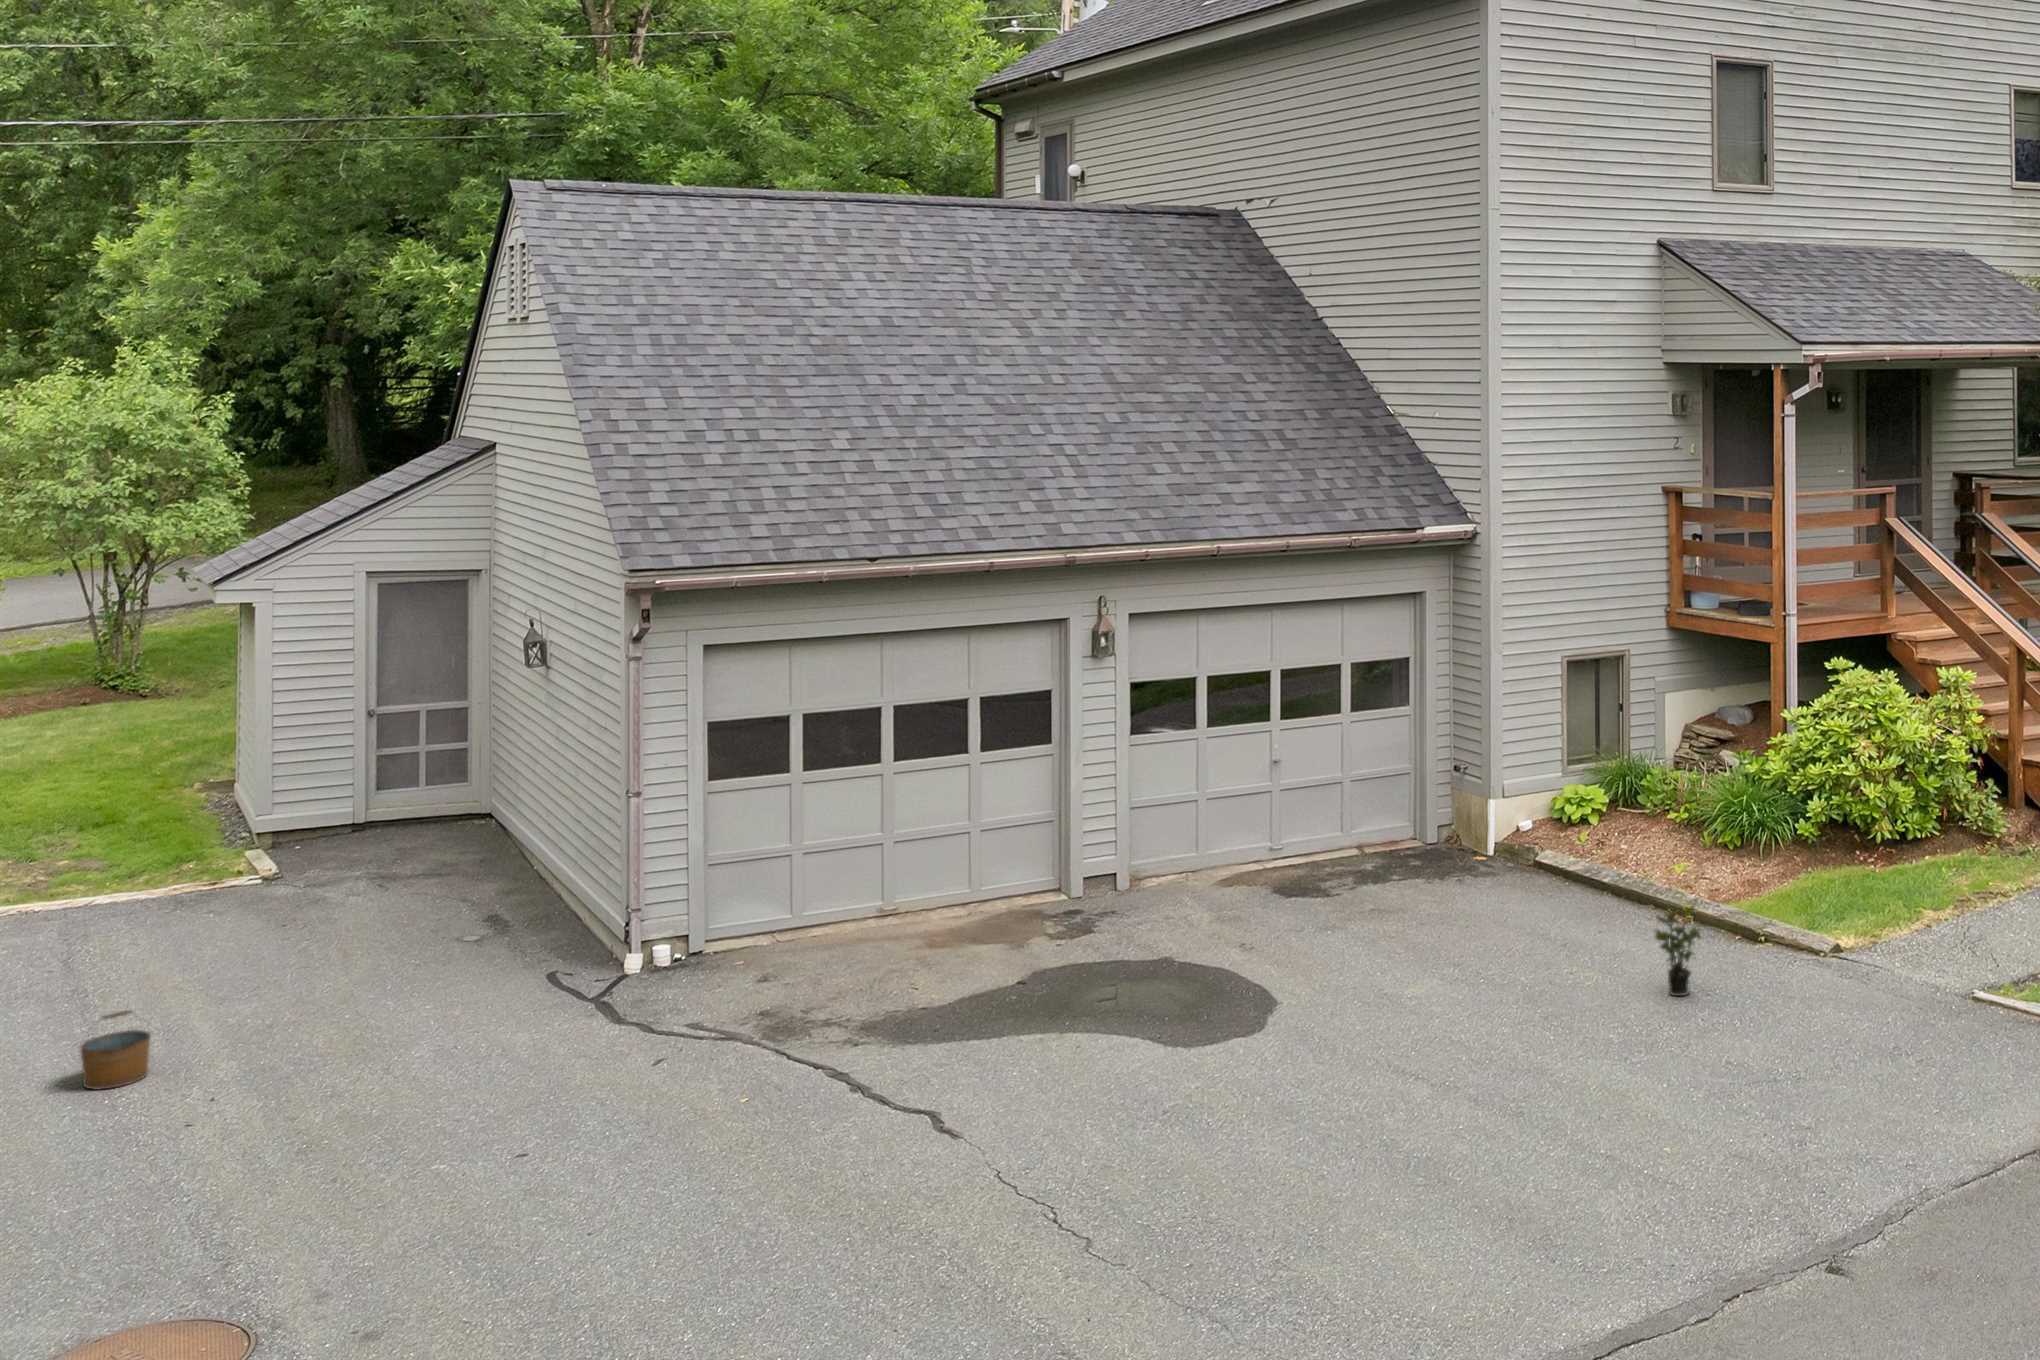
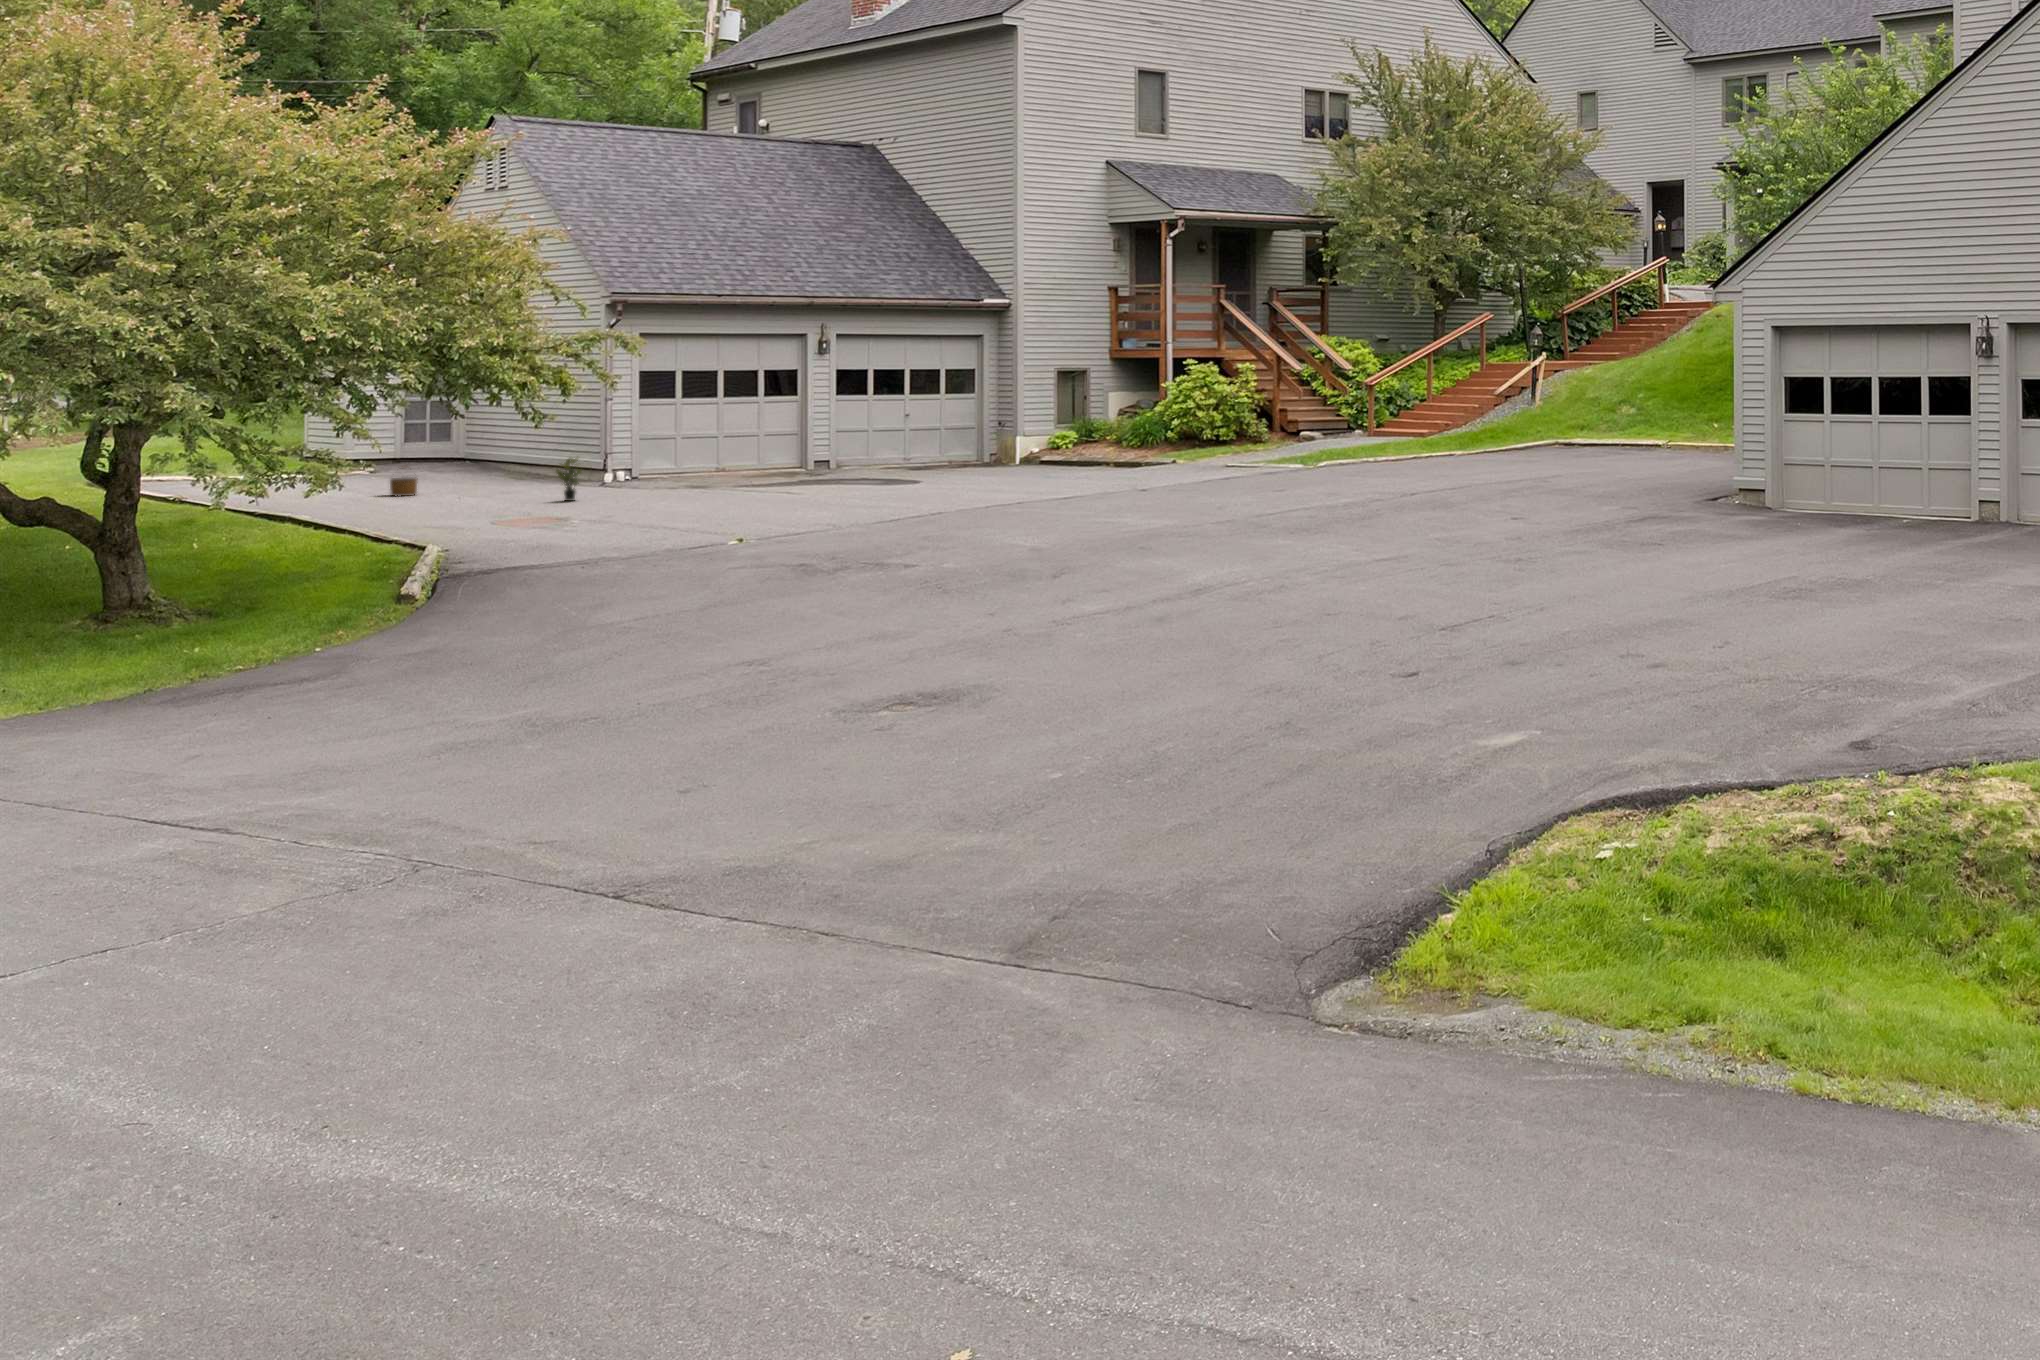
potted plant: present [1655,901,1701,996] -> present [556,458,582,501]

